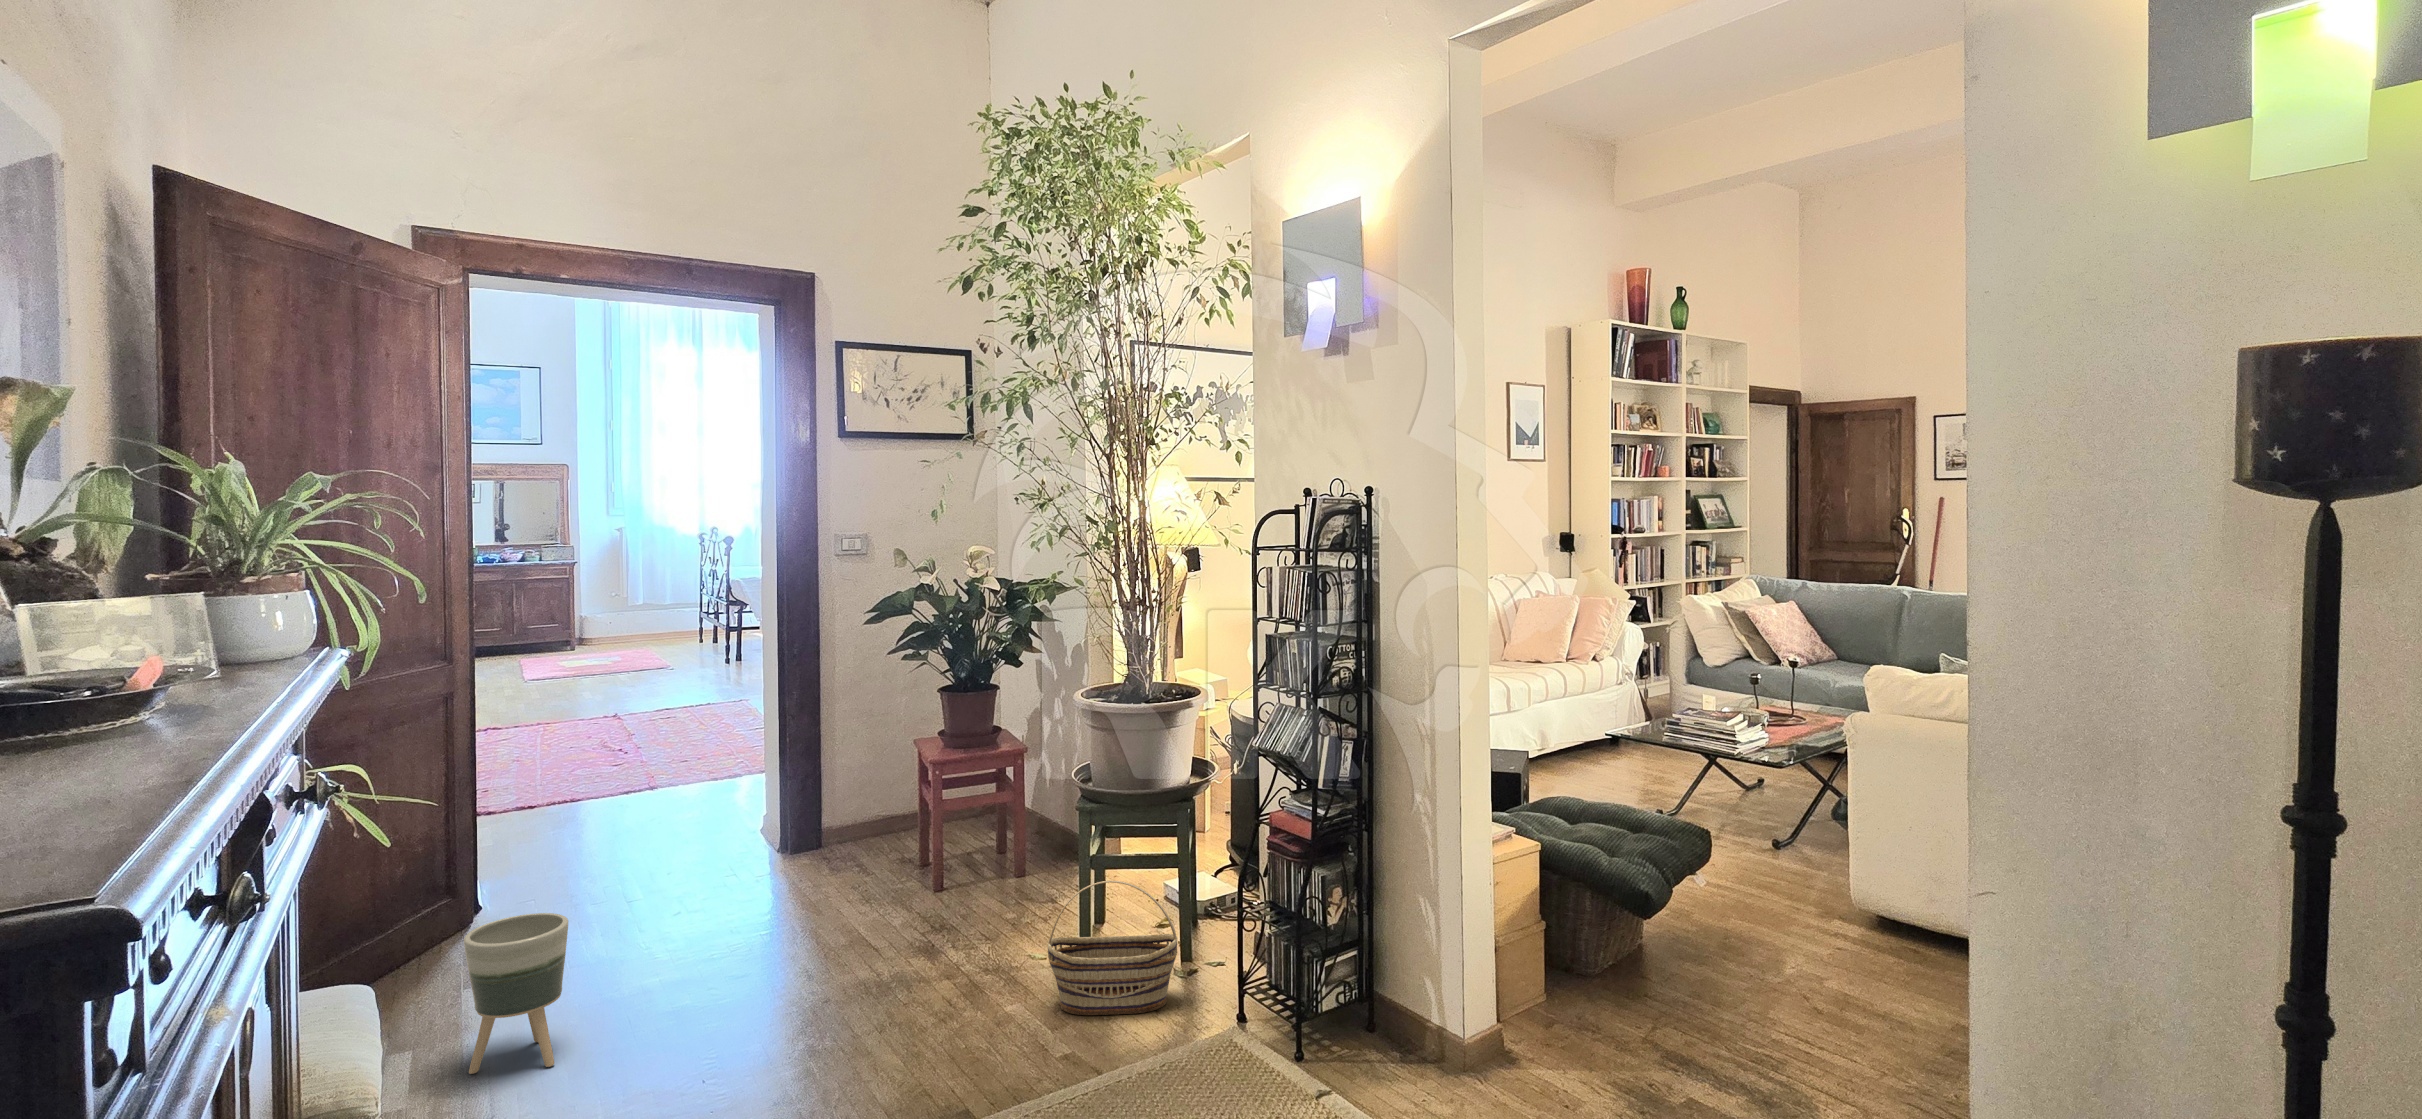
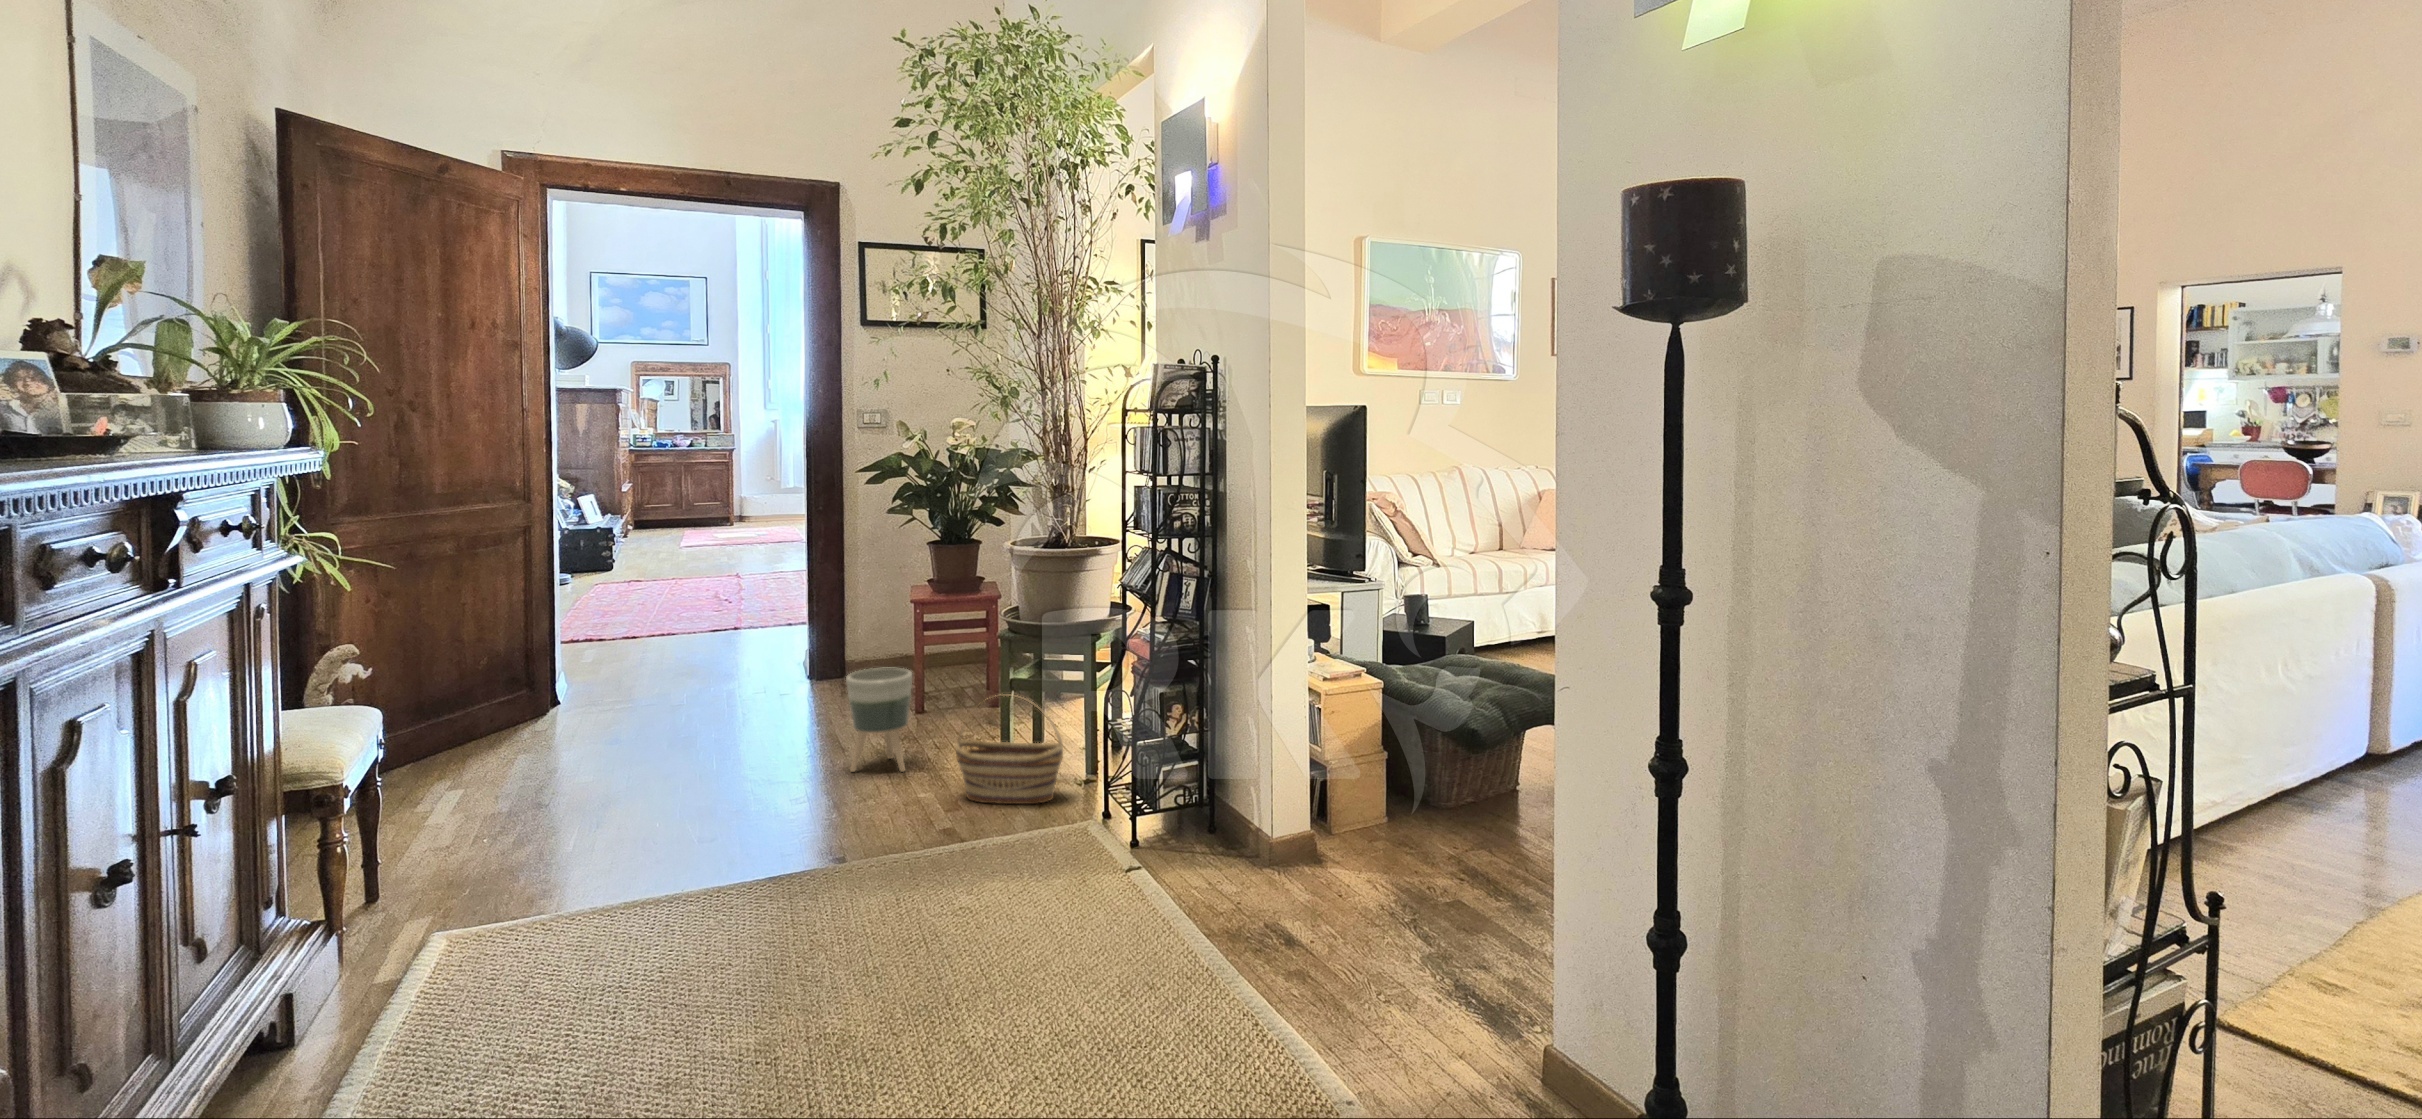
planter: present [464,913,568,1074] -> present [846,667,912,772]

